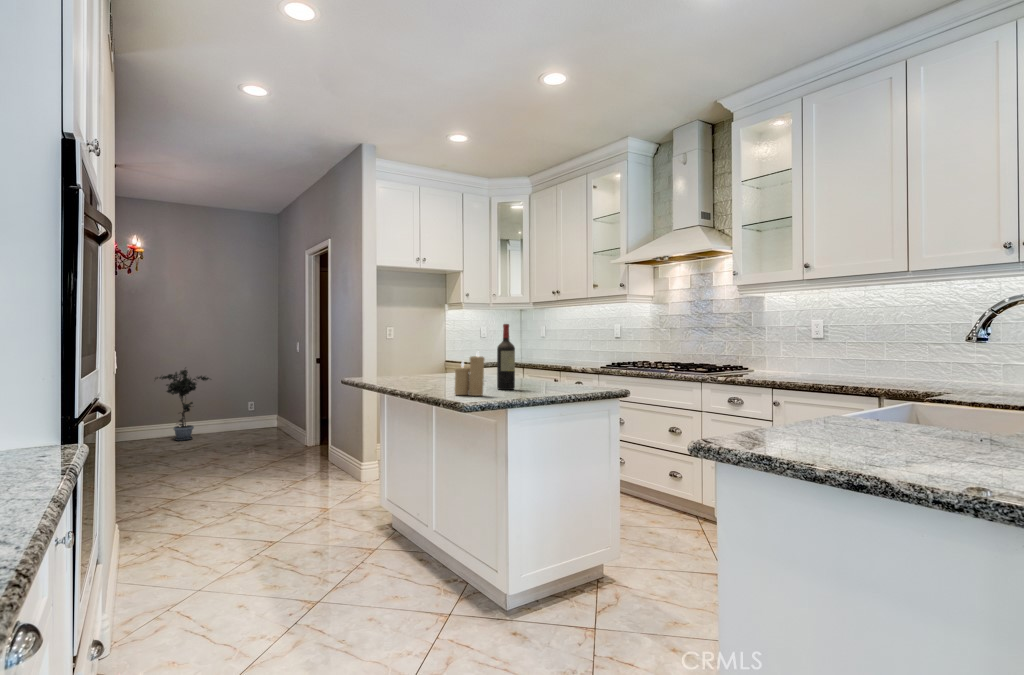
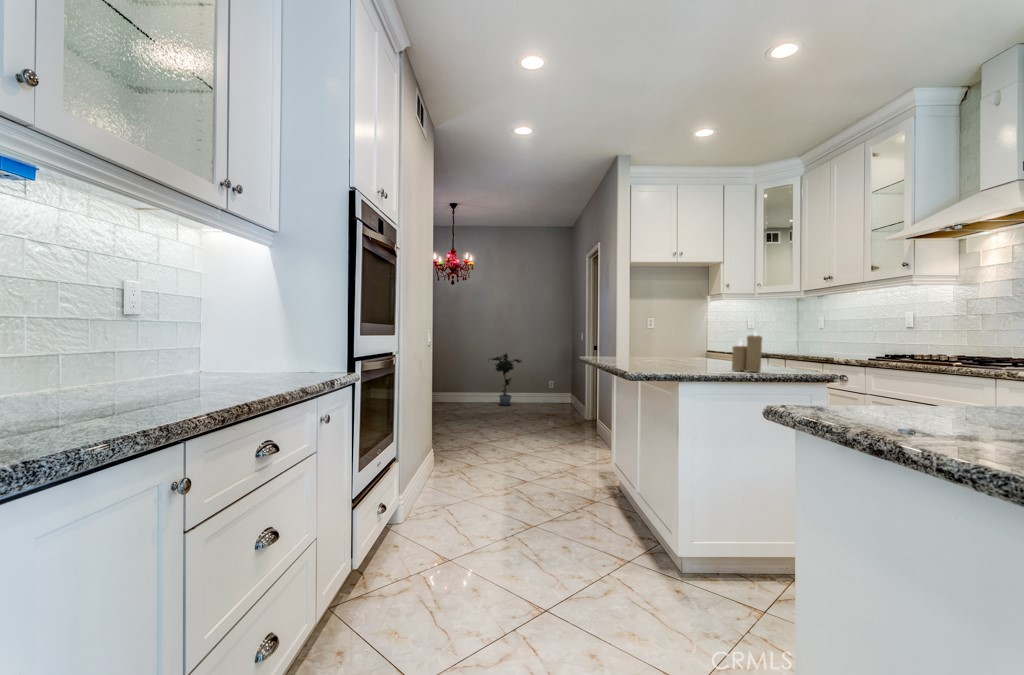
wine bottle: present [497,324,515,390] -> none [688,305,706,368]
candle: present [455,352,484,396] -> present [732,332,763,372]

